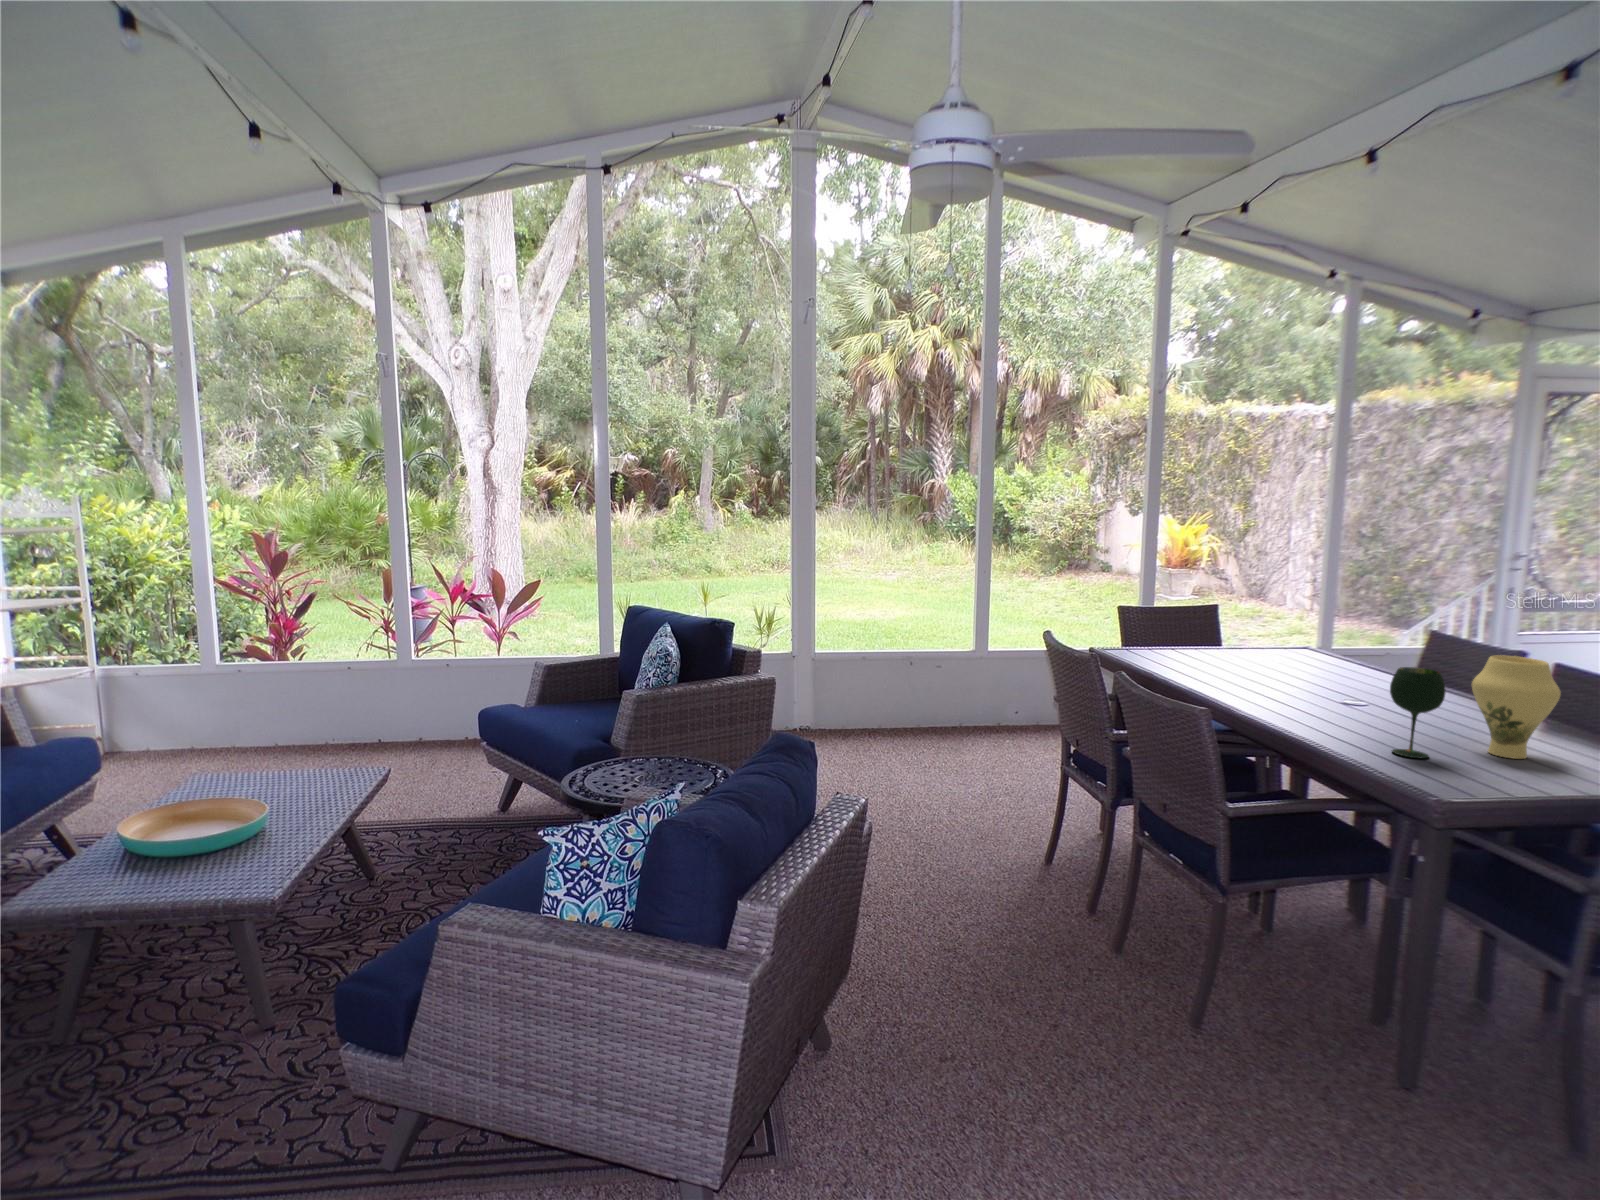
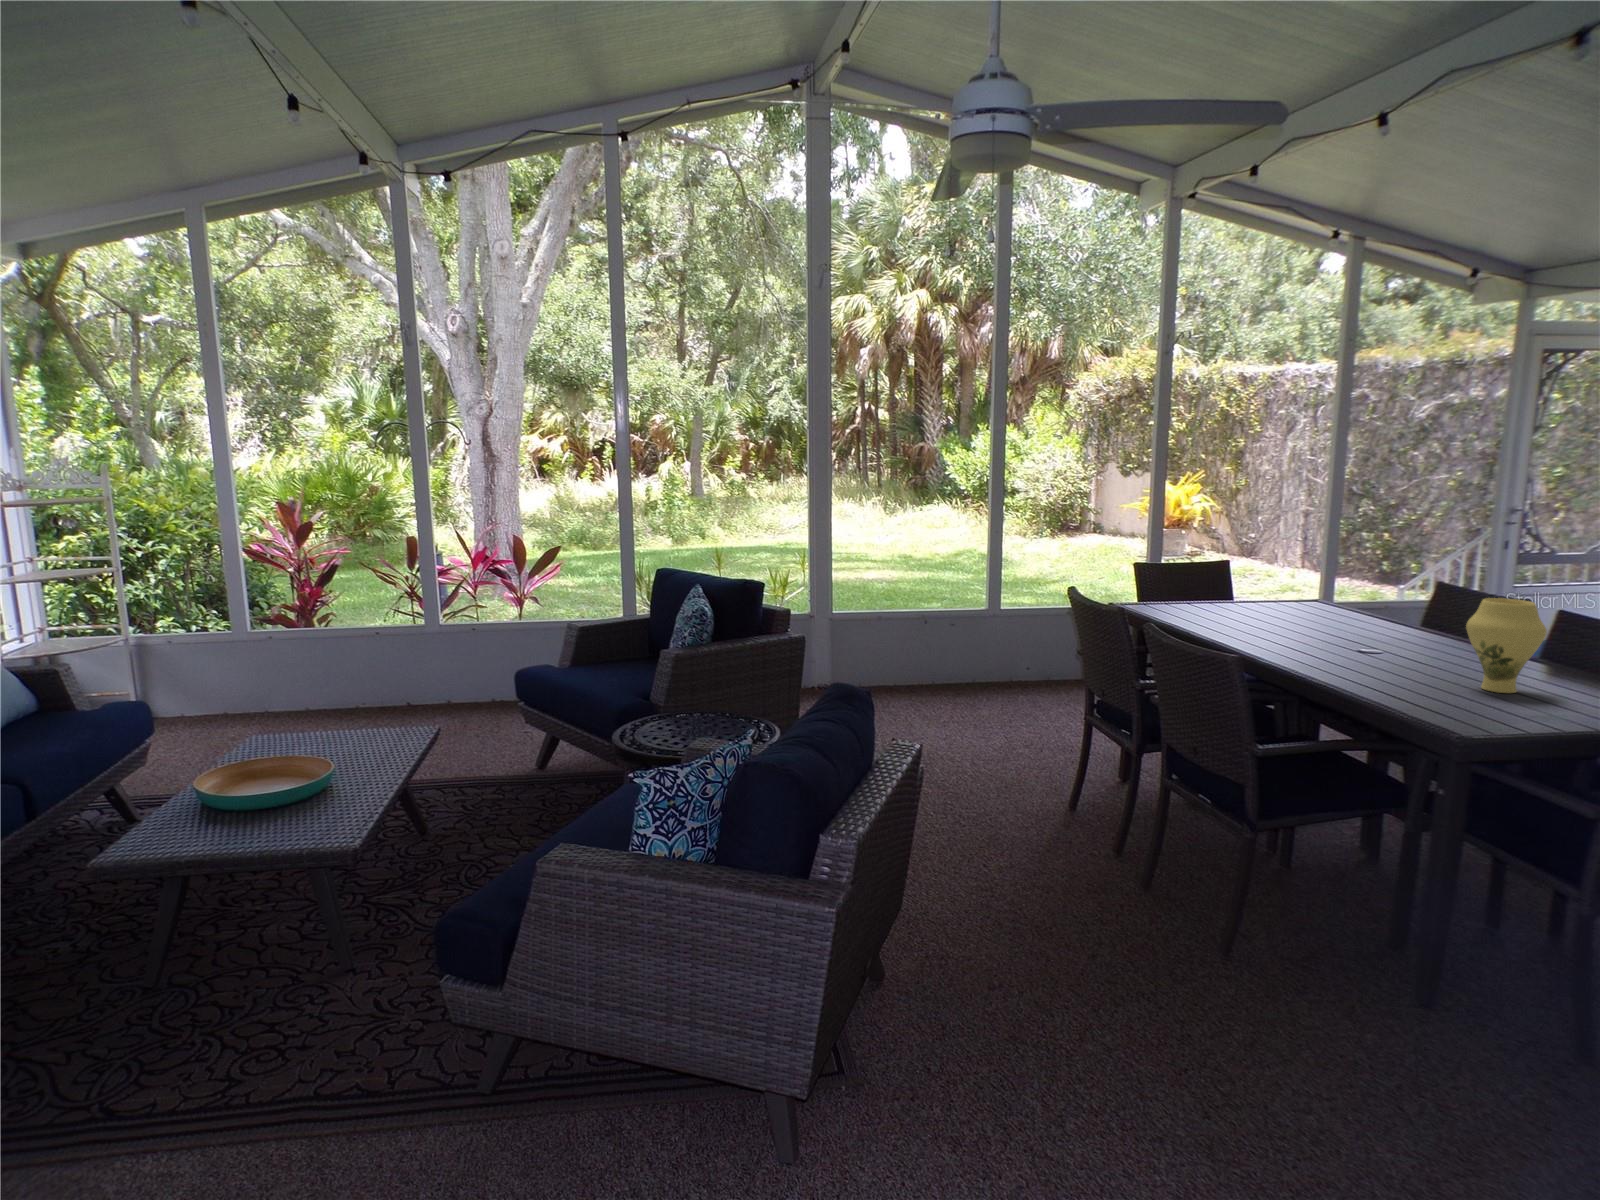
wine glass: present [1390,667,1446,758] -> none [1392,611,1443,695]

